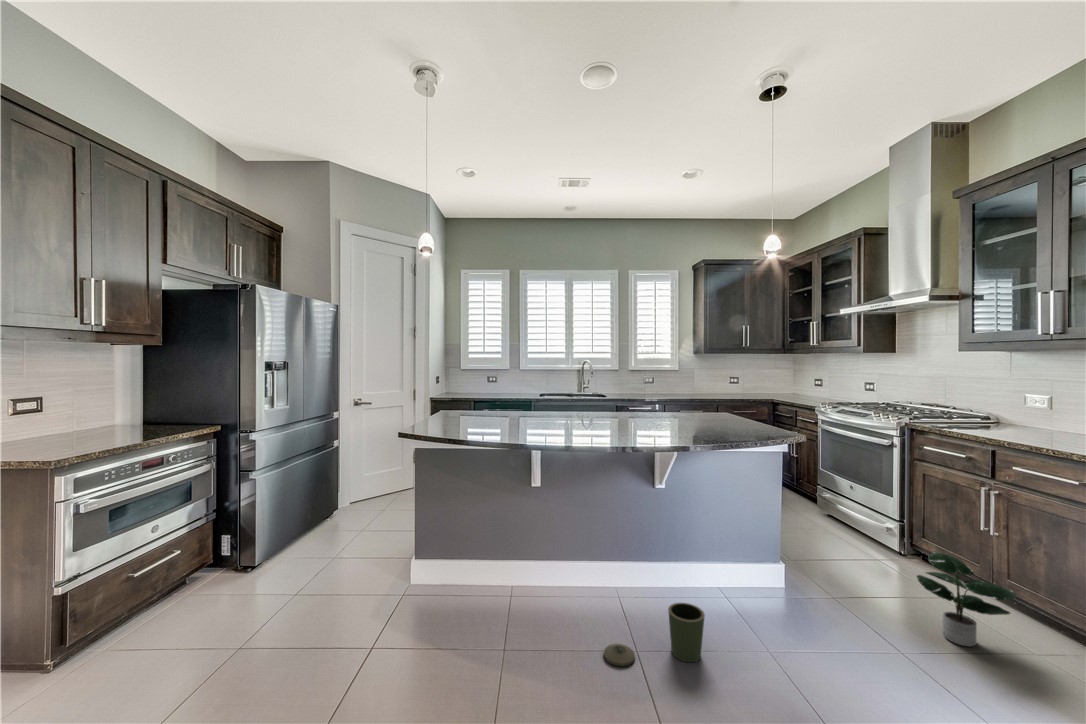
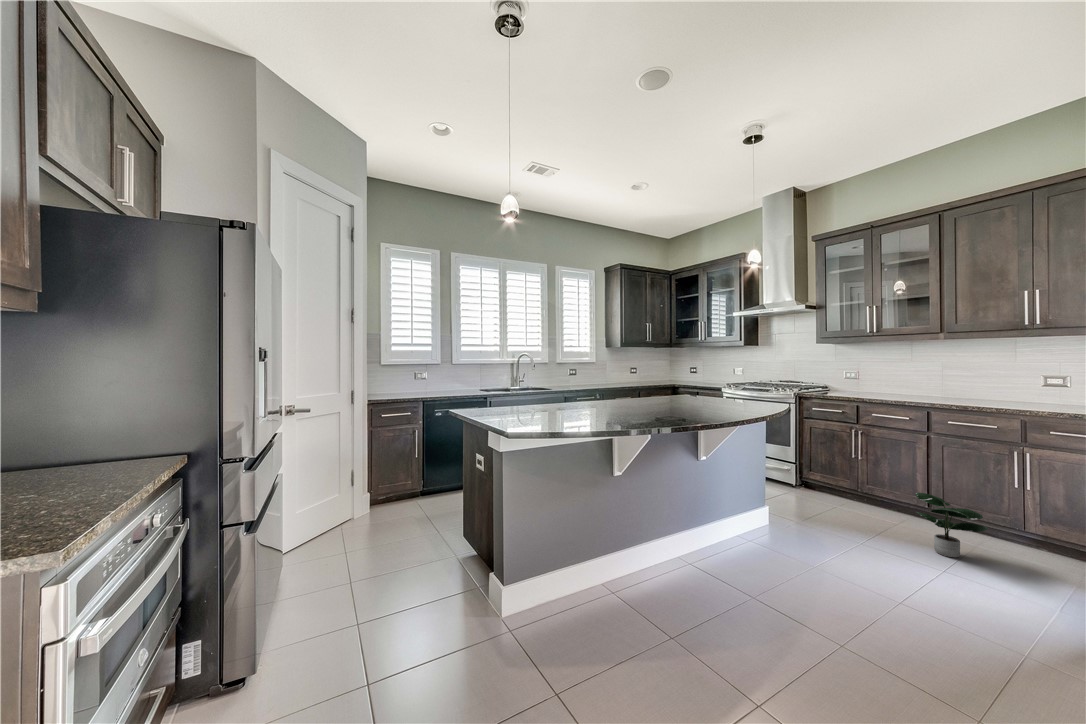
trash can: present [604,603,705,667] -> none [831,586,899,678]

